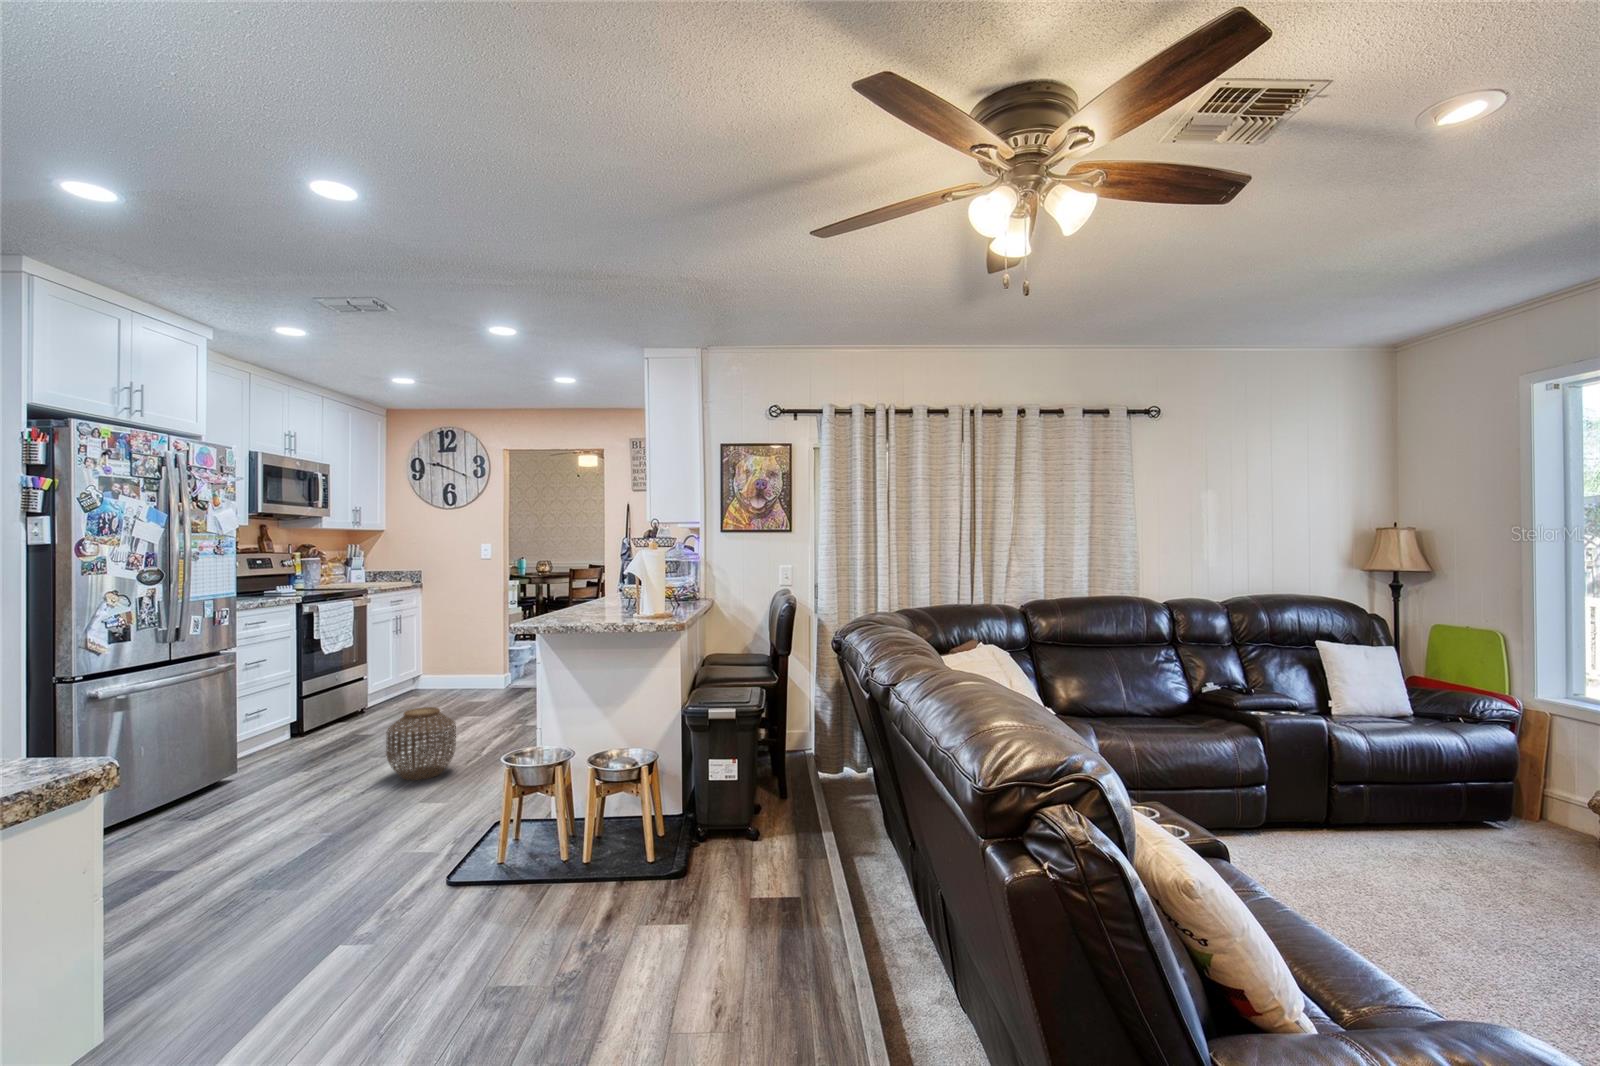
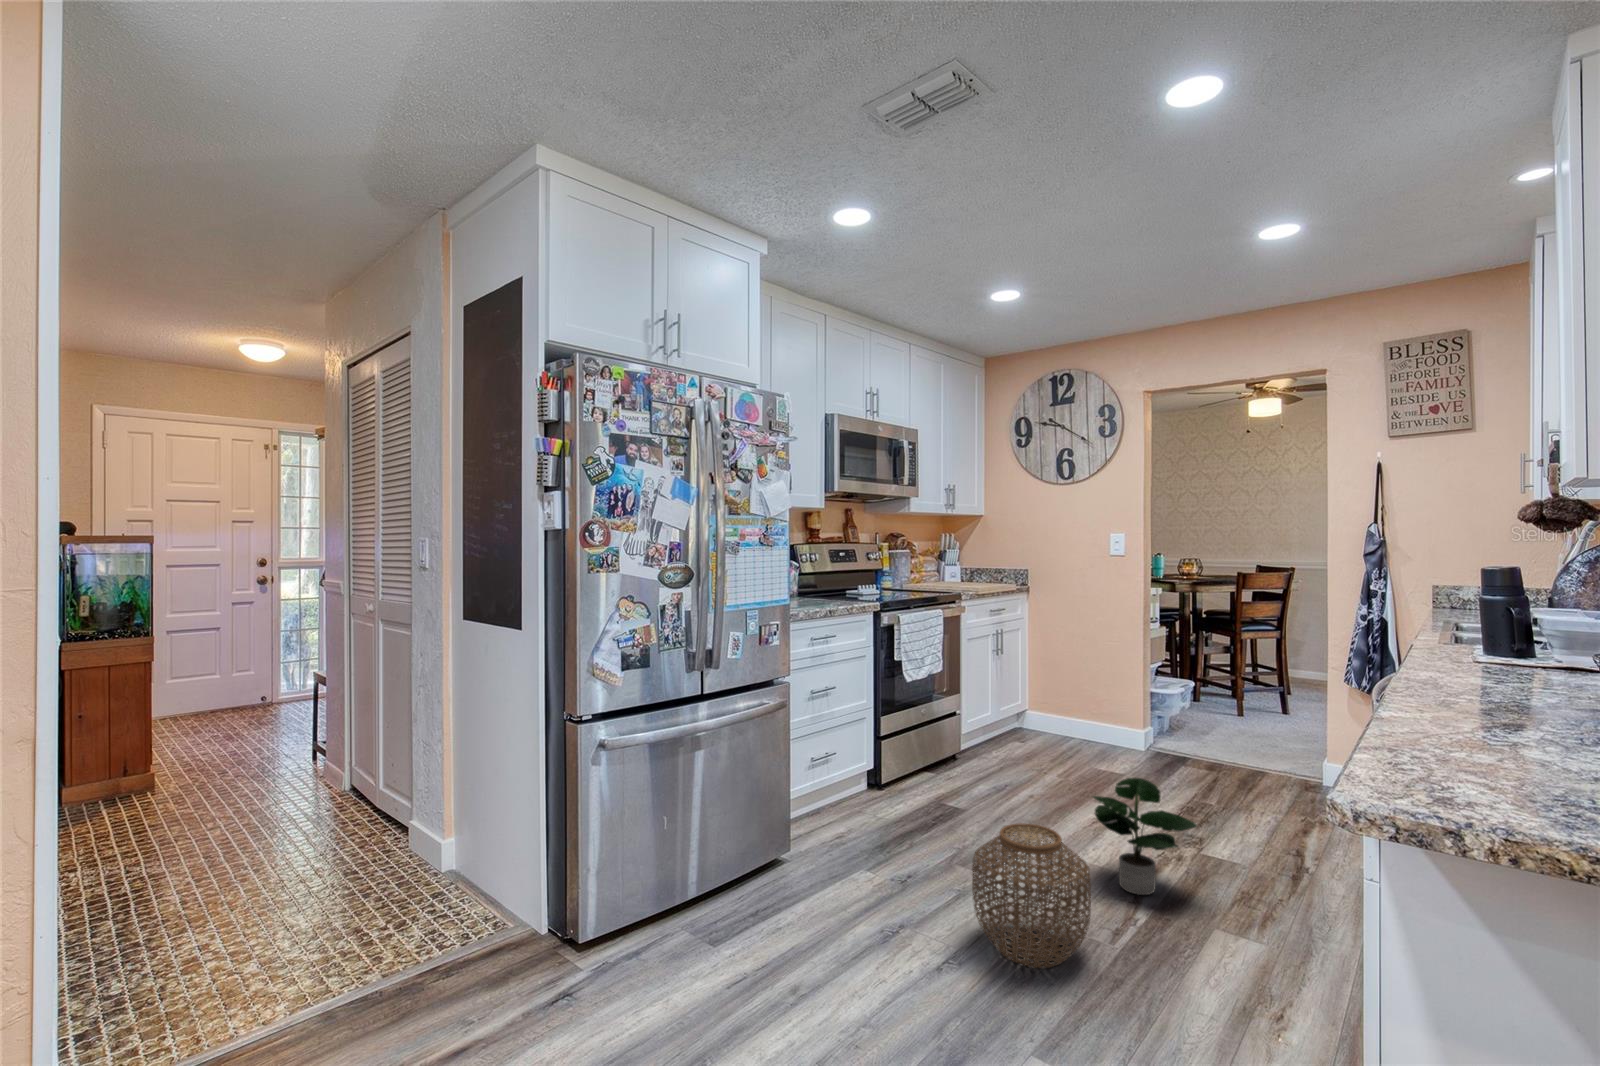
potted plant: none [460,684,517,745] -> present [1093,777,1197,895]

